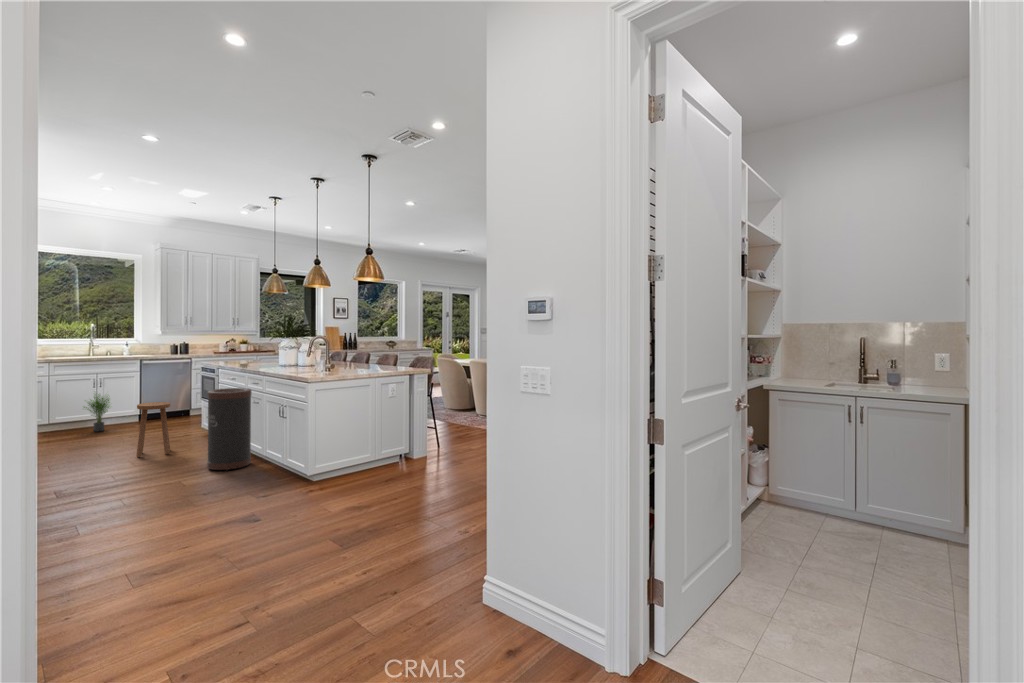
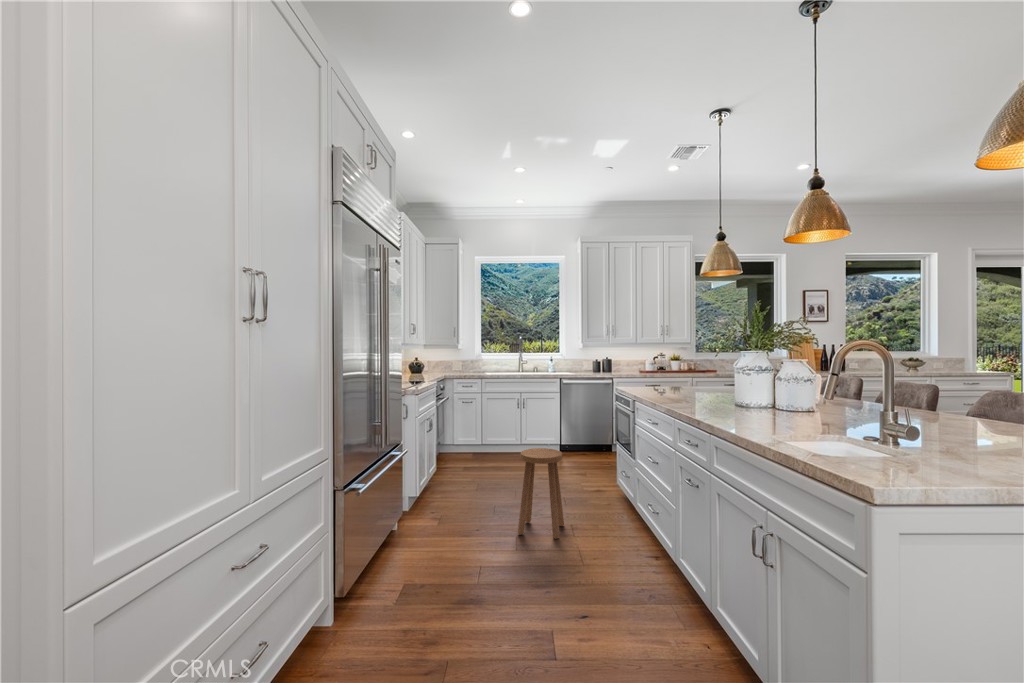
trash can: present [207,388,251,471] -> none [595,453,682,654]
potted plant: present [84,394,110,432] -> none [496,414,531,463]

